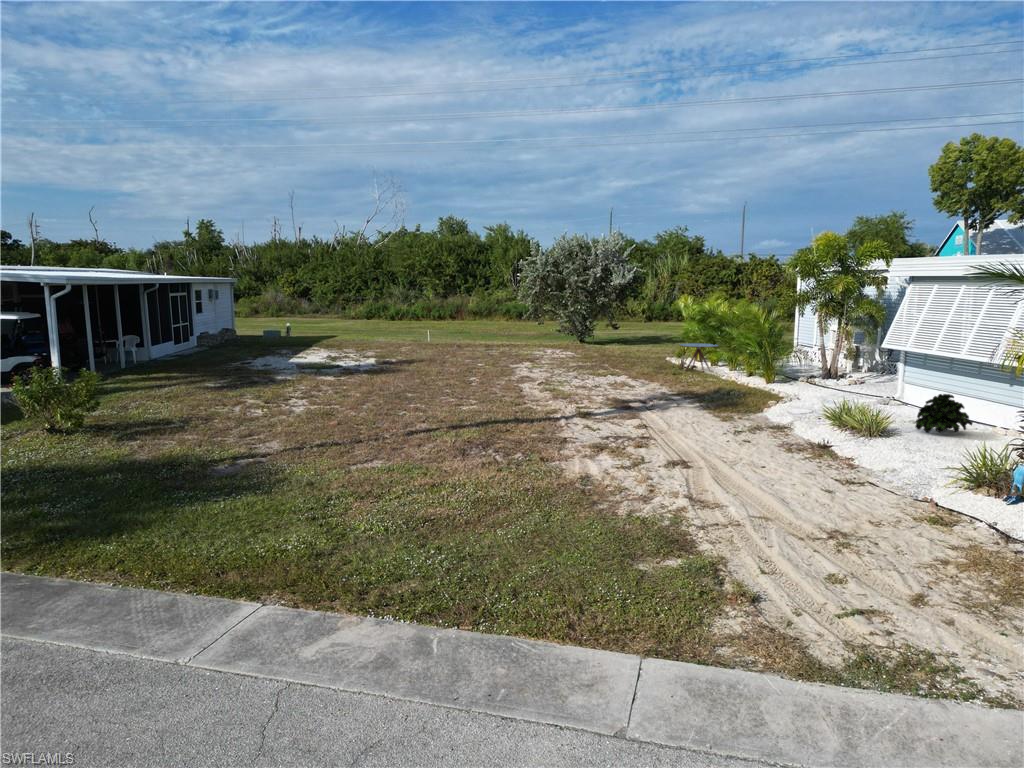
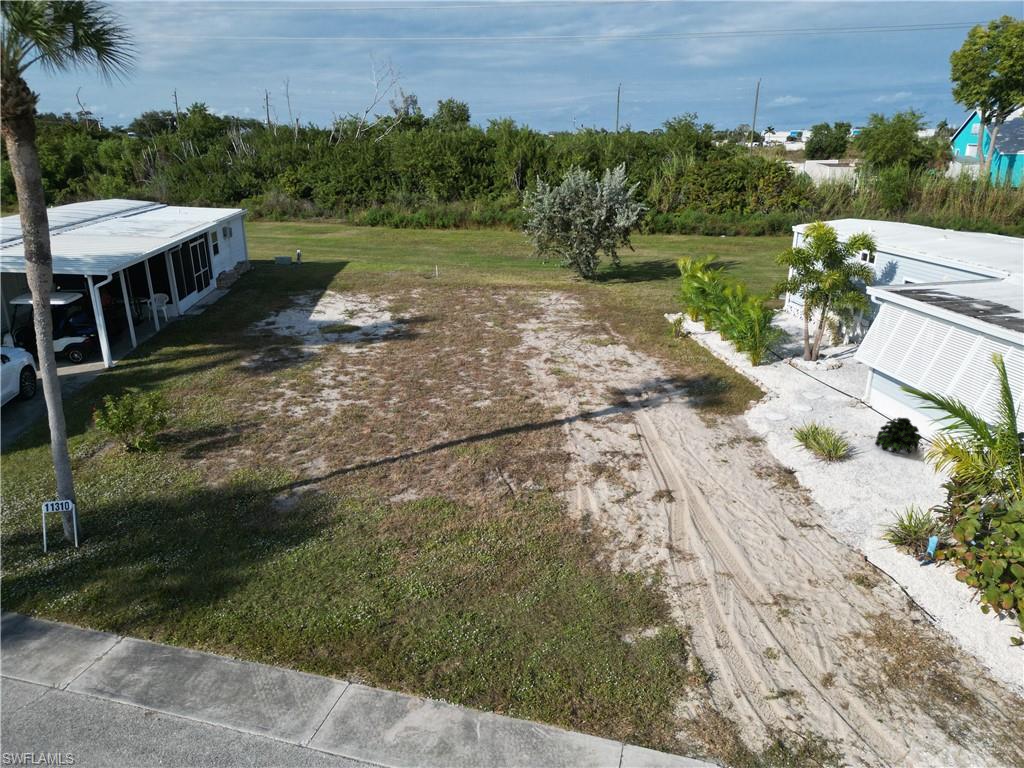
round table: present [679,343,718,372] -> none [678,307,715,338]

